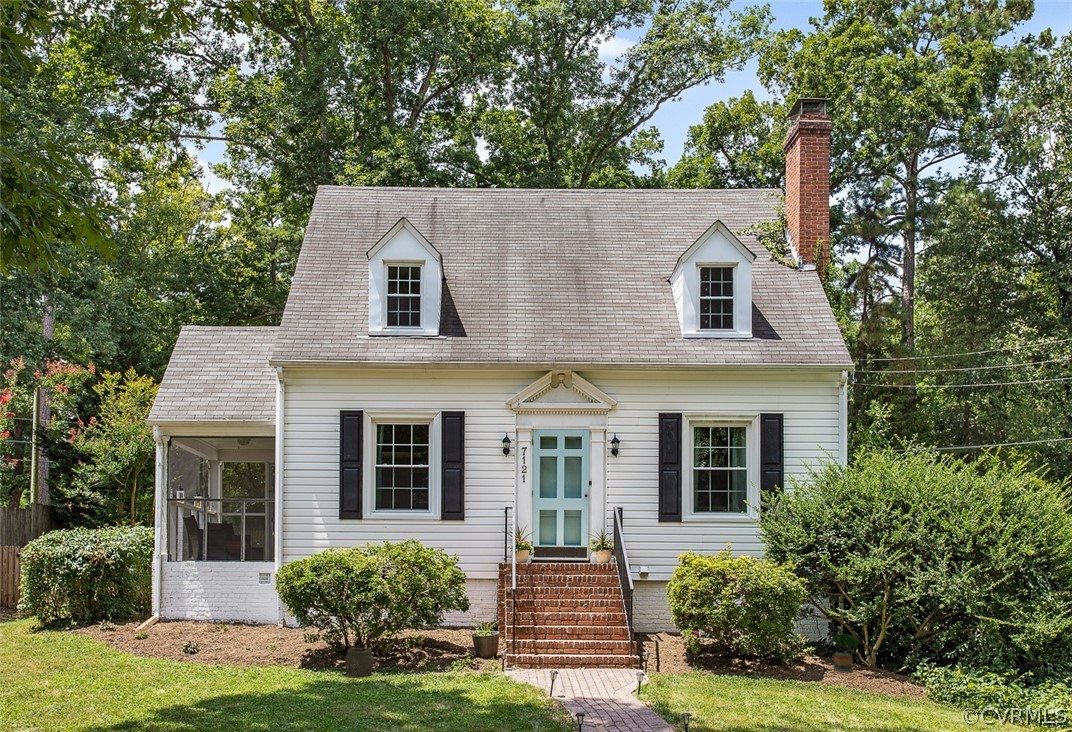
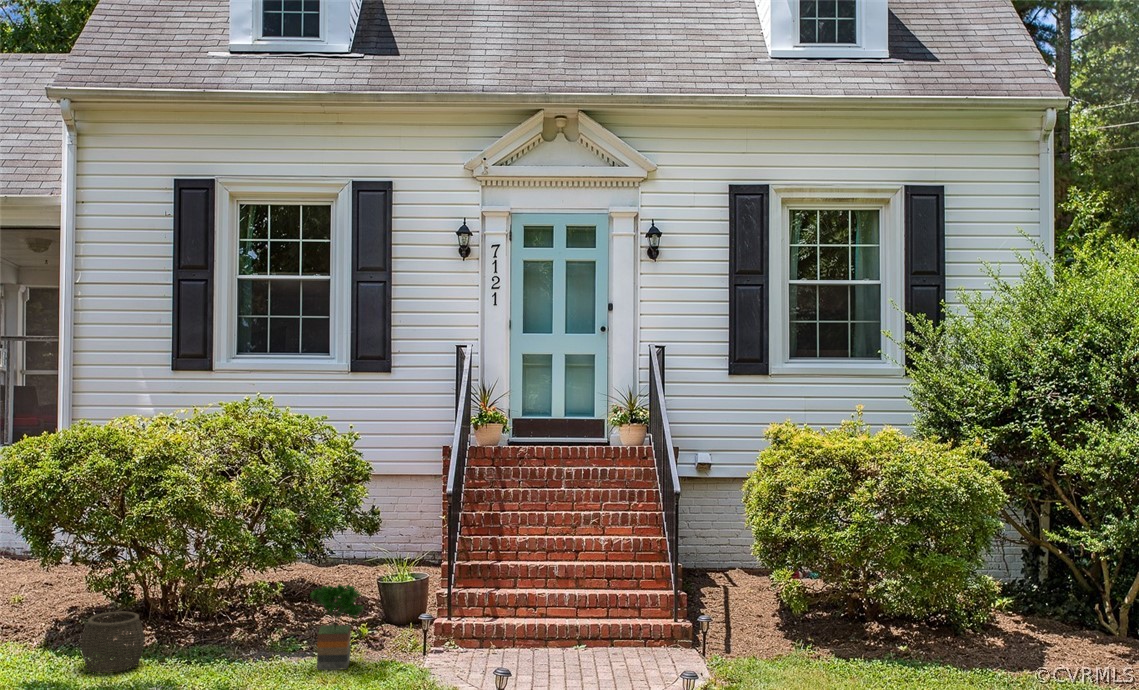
potted tree: present [832,634,858,672] -> present [312,585,363,670]

